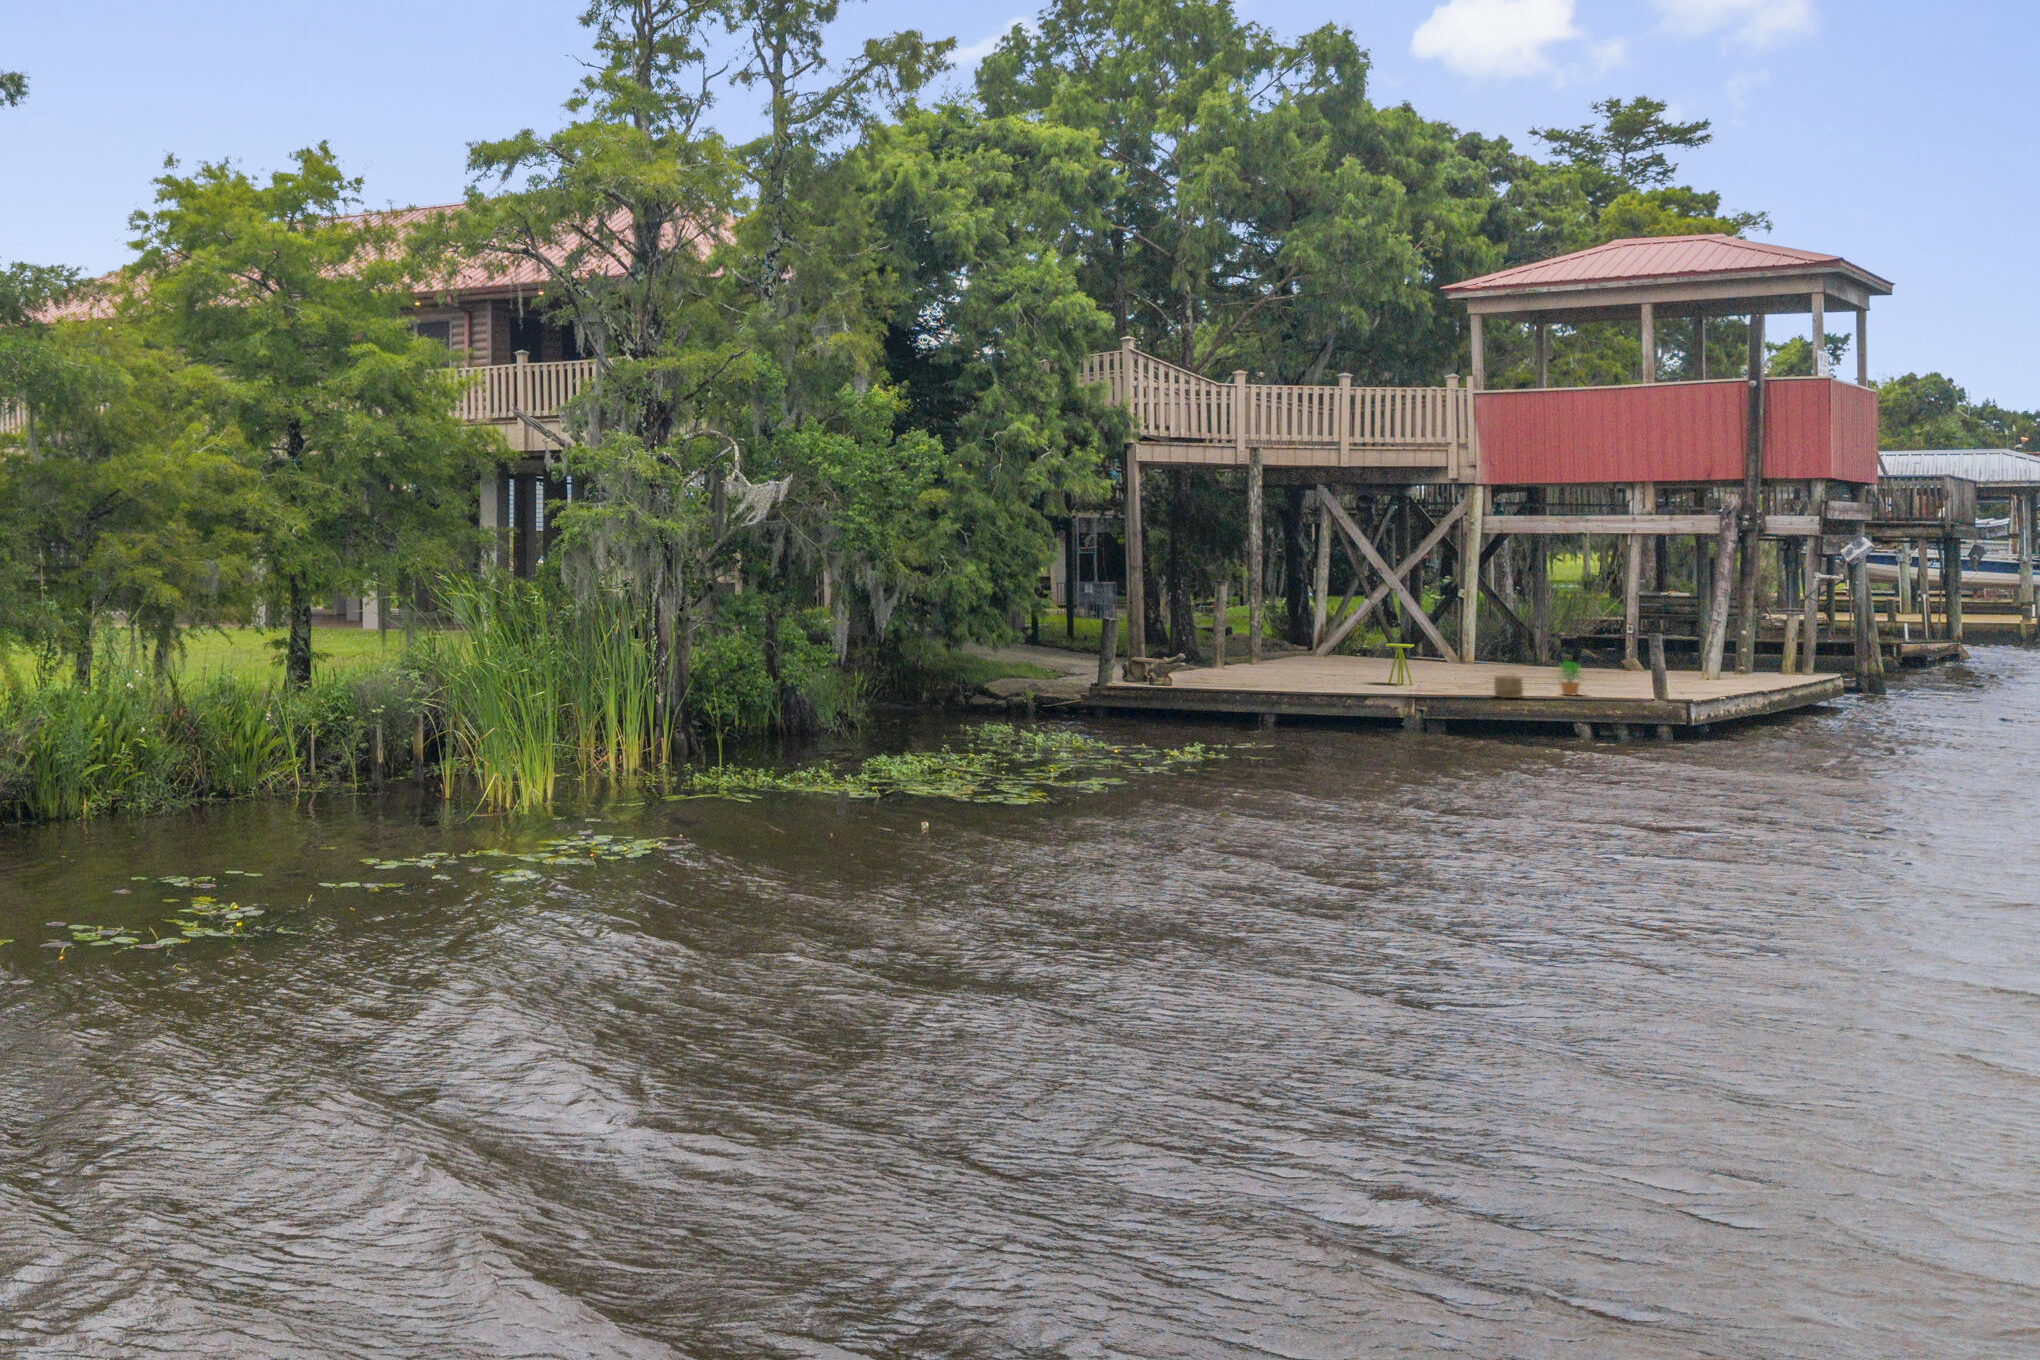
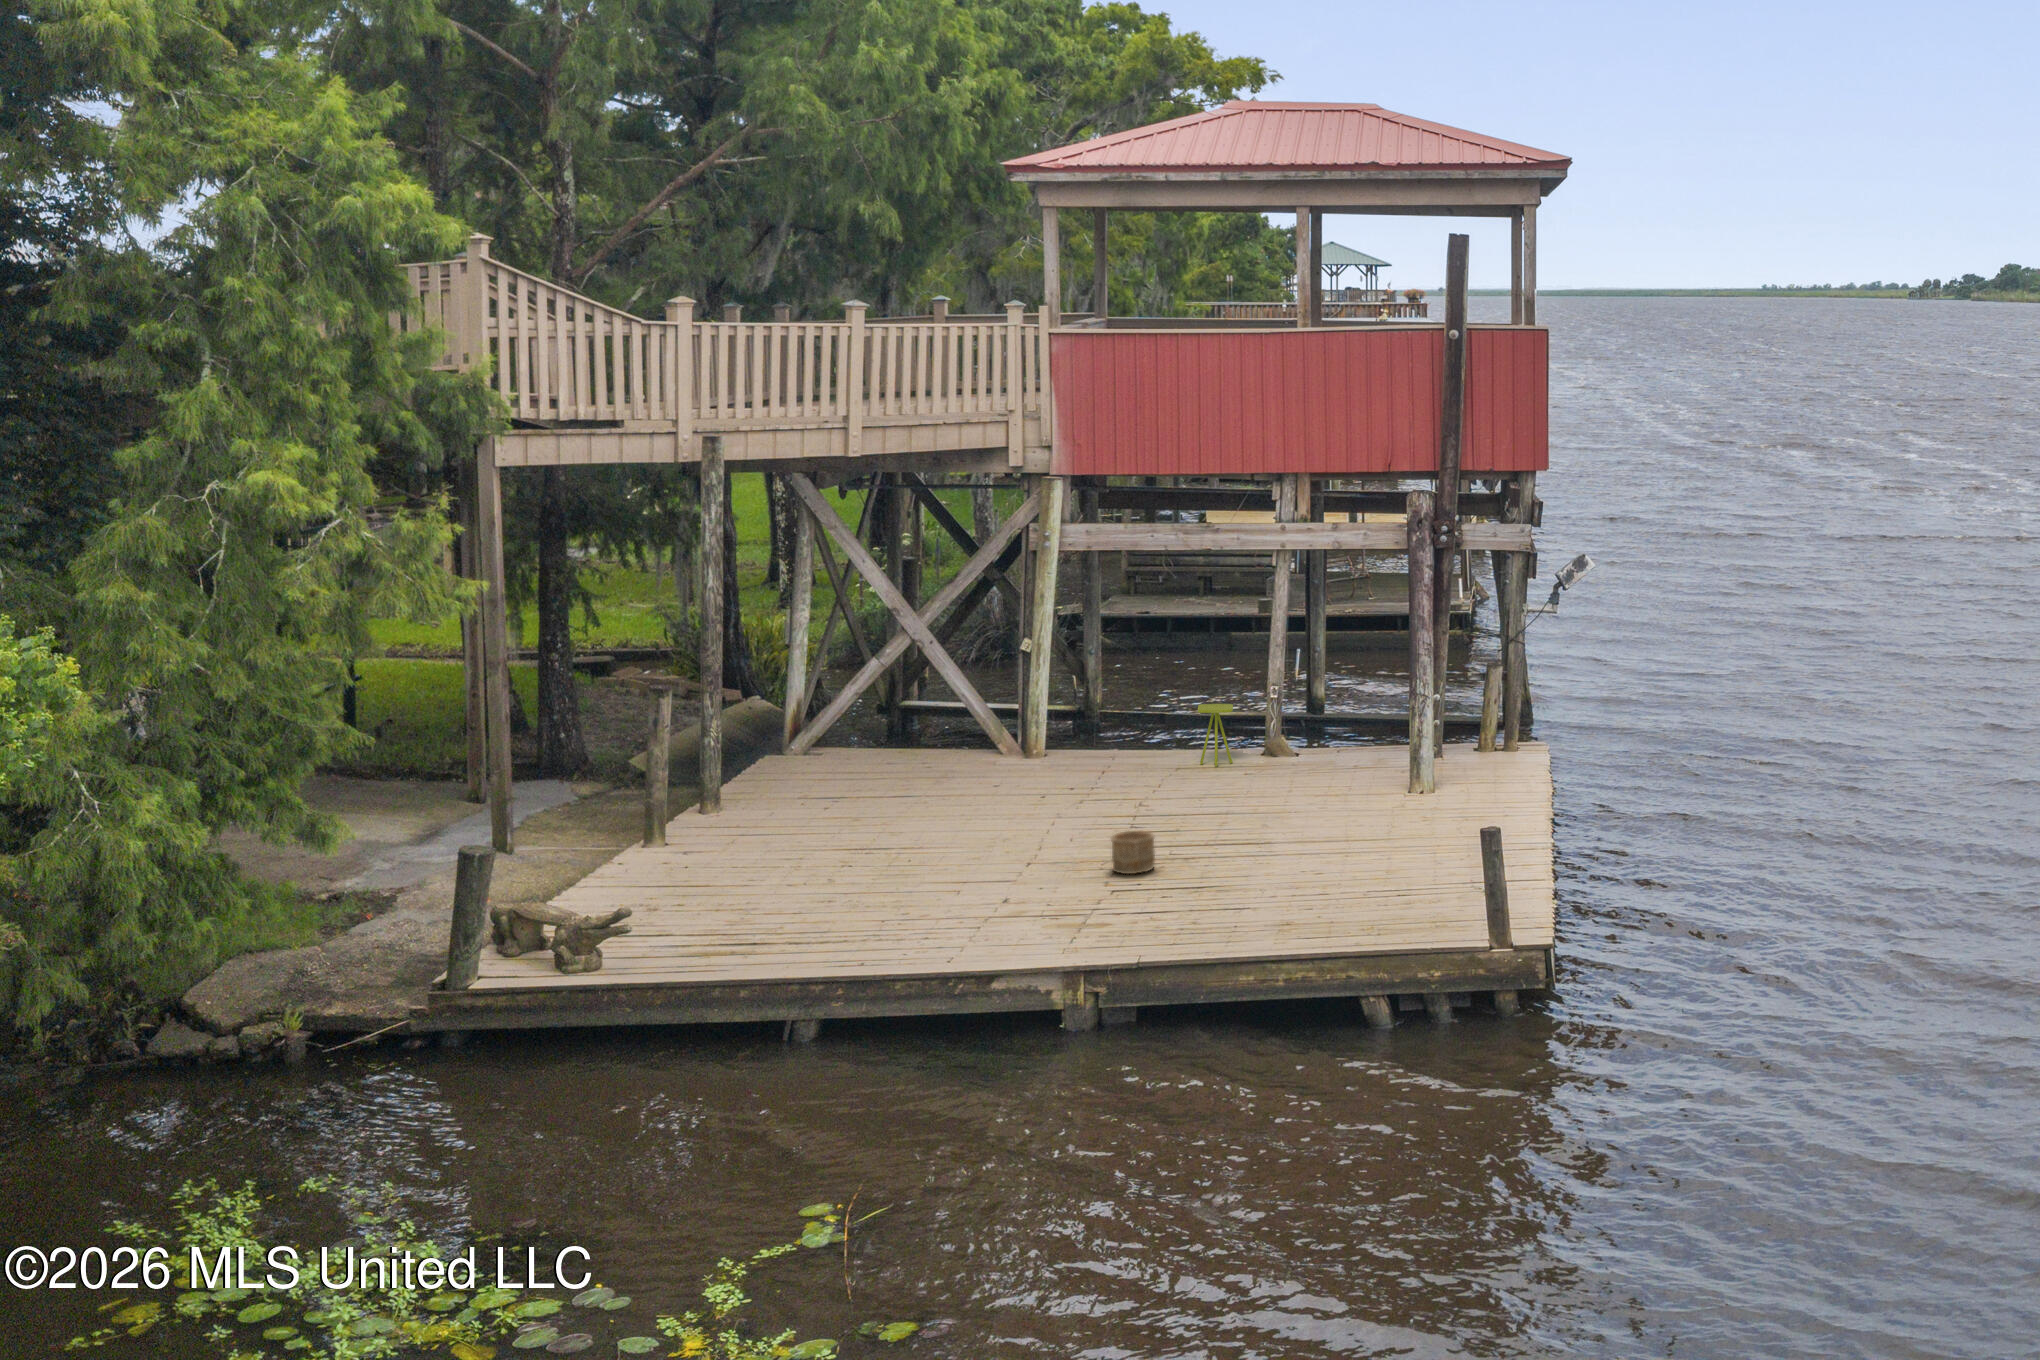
side table: present [1385,643,1414,685] -> present [1198,704,1233,766]
potted plant: present [1557,662,1583,696] -> none [1193,789,1235,846]

